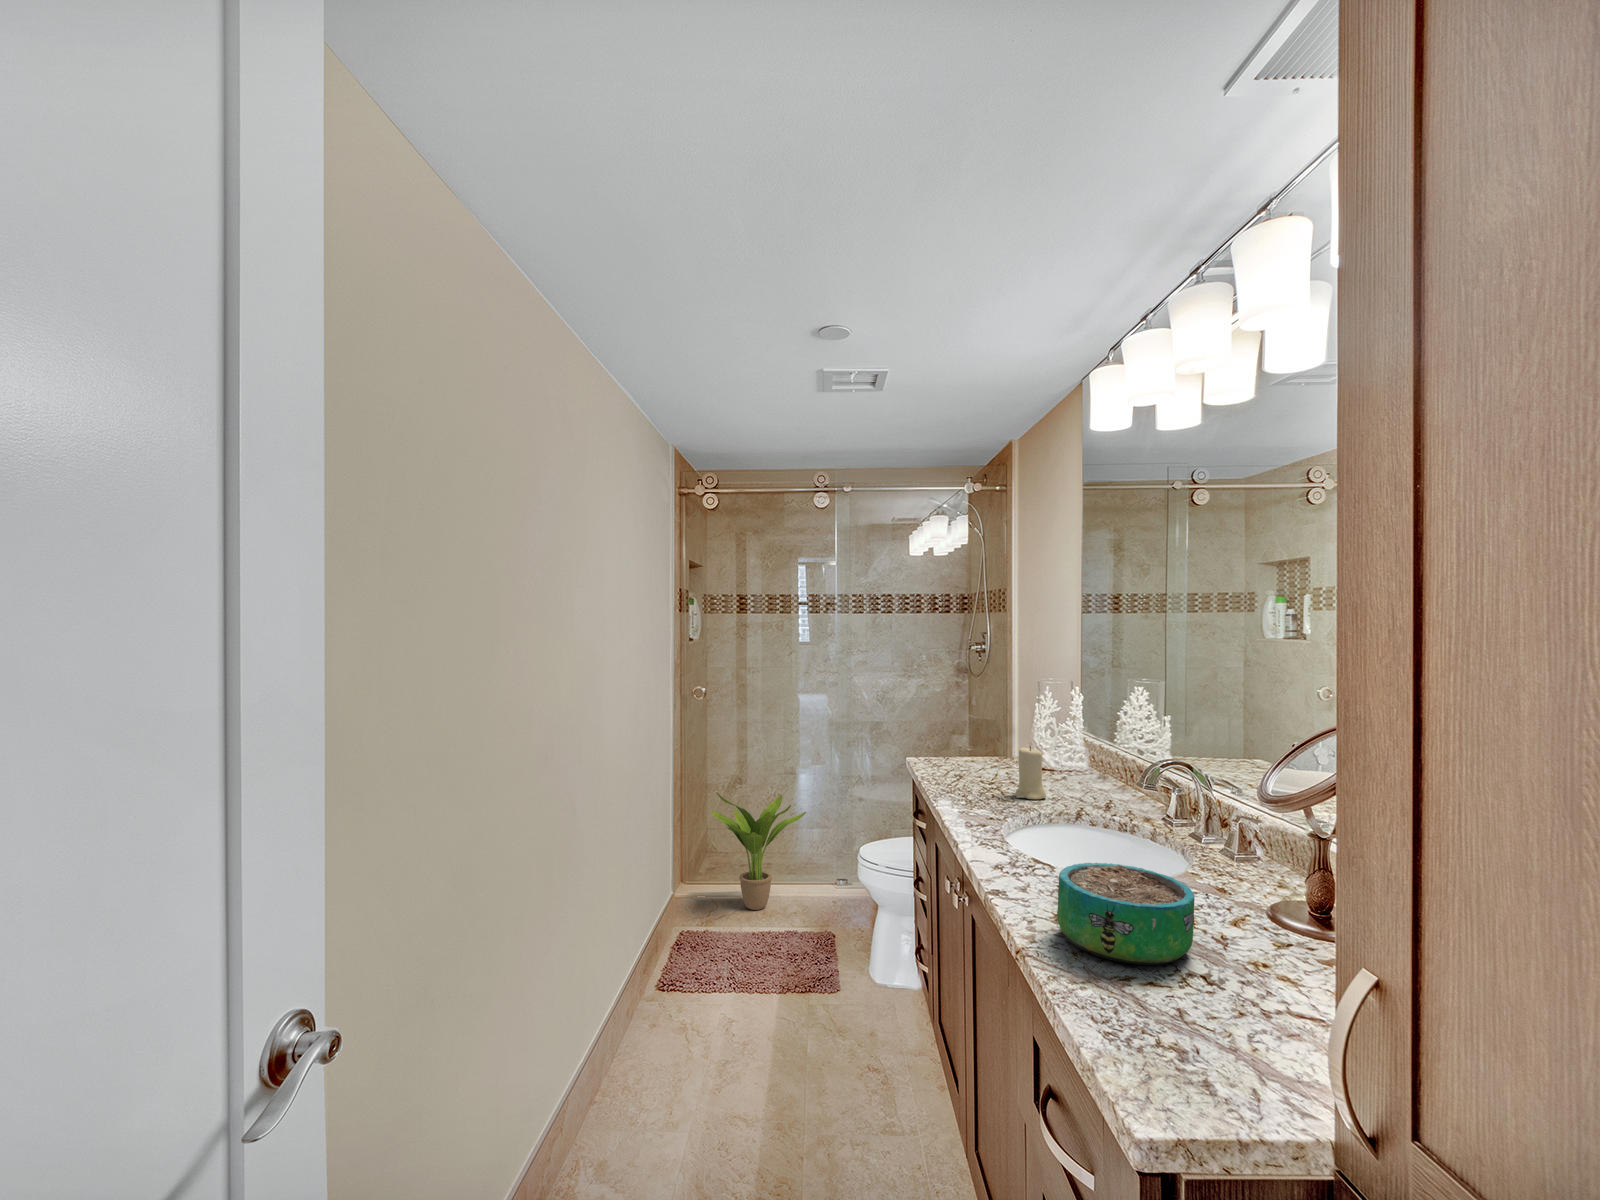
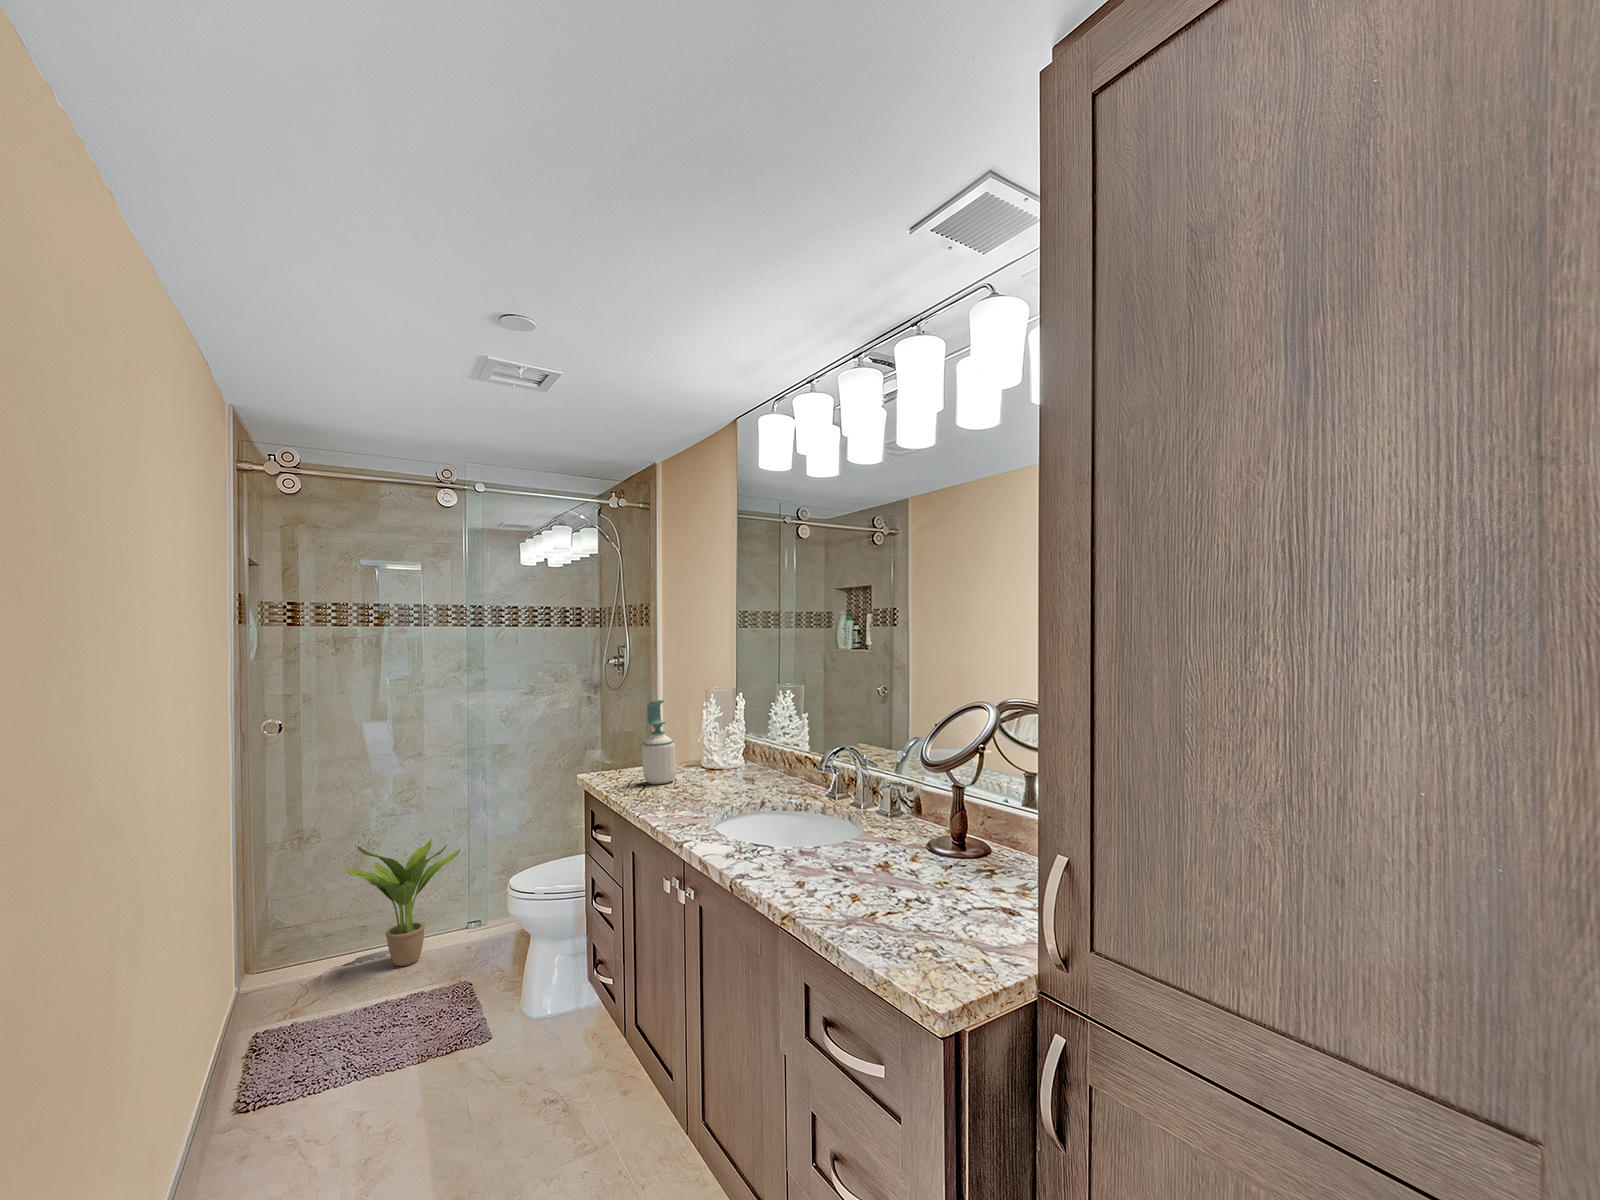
soap bottle: none [959,684,996,776] -> present [642,700,676,784]
candle: present [1015,746,1046,799] -> none [704,750,730,797]
decorative bowl: present [1057,863,1195,965] -> none [807,831,903,904]

